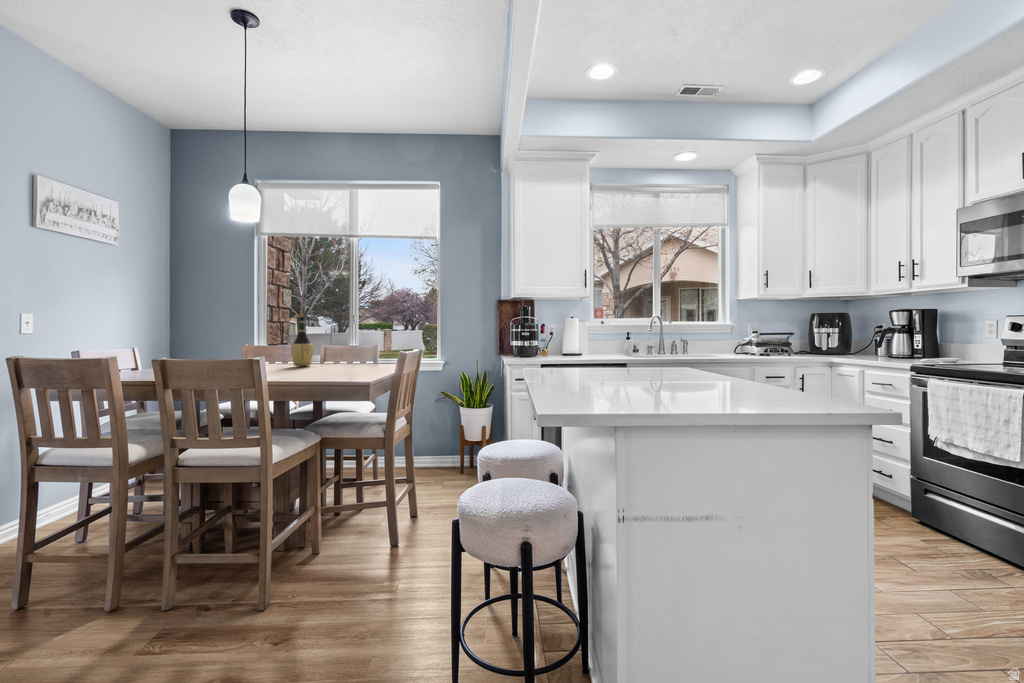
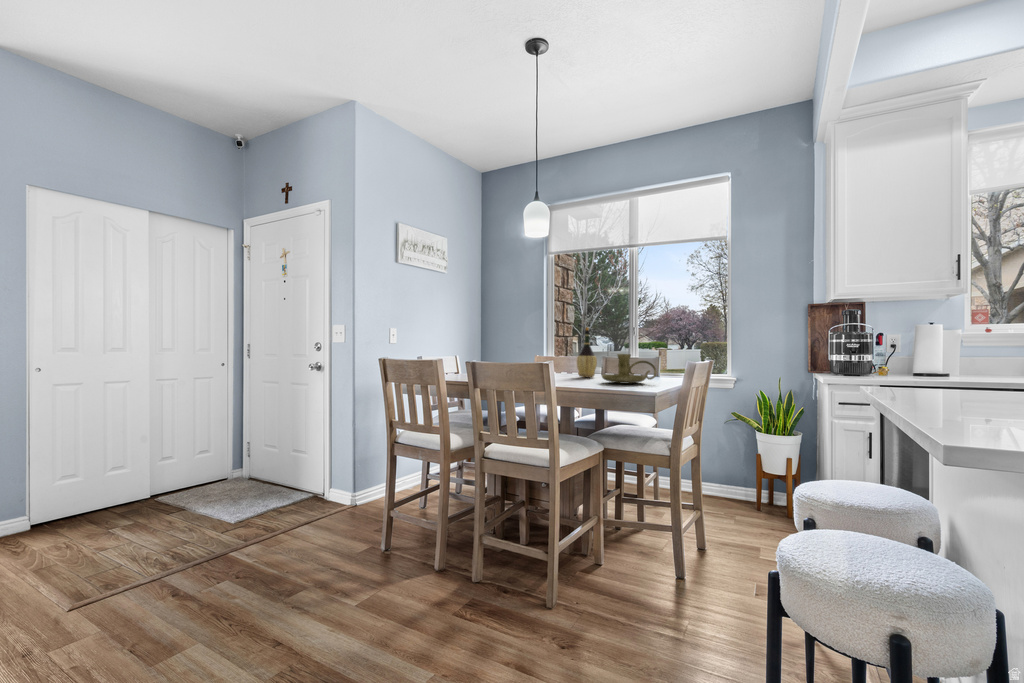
candle holder: none [317,342,373,371] -> present [602,354,656,384]

